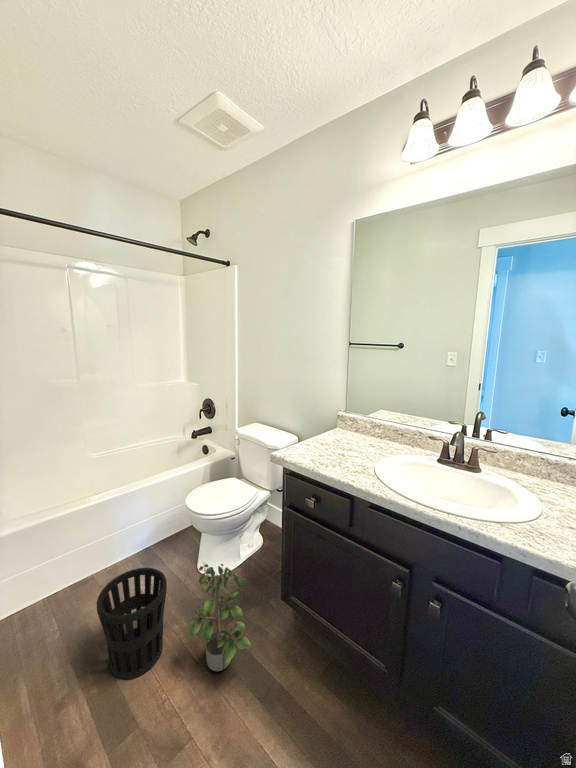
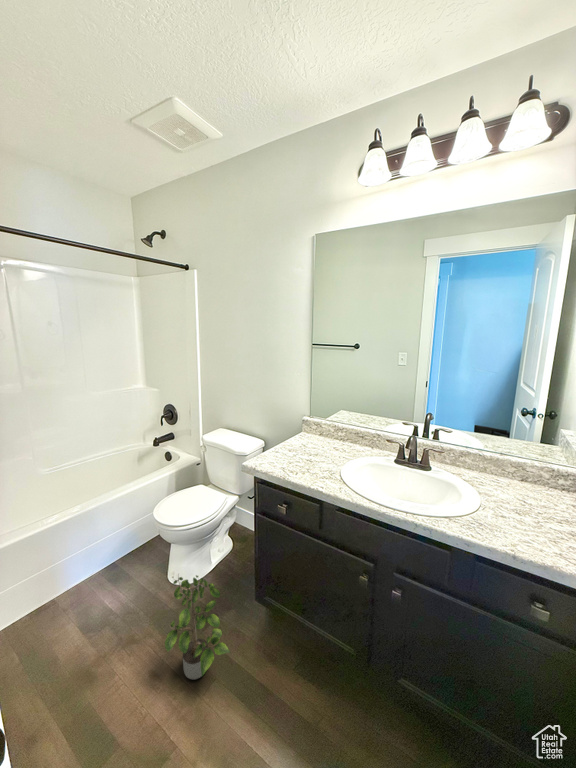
wastebasket: present [97,568,167,679] -> none [64,586,139,703]

